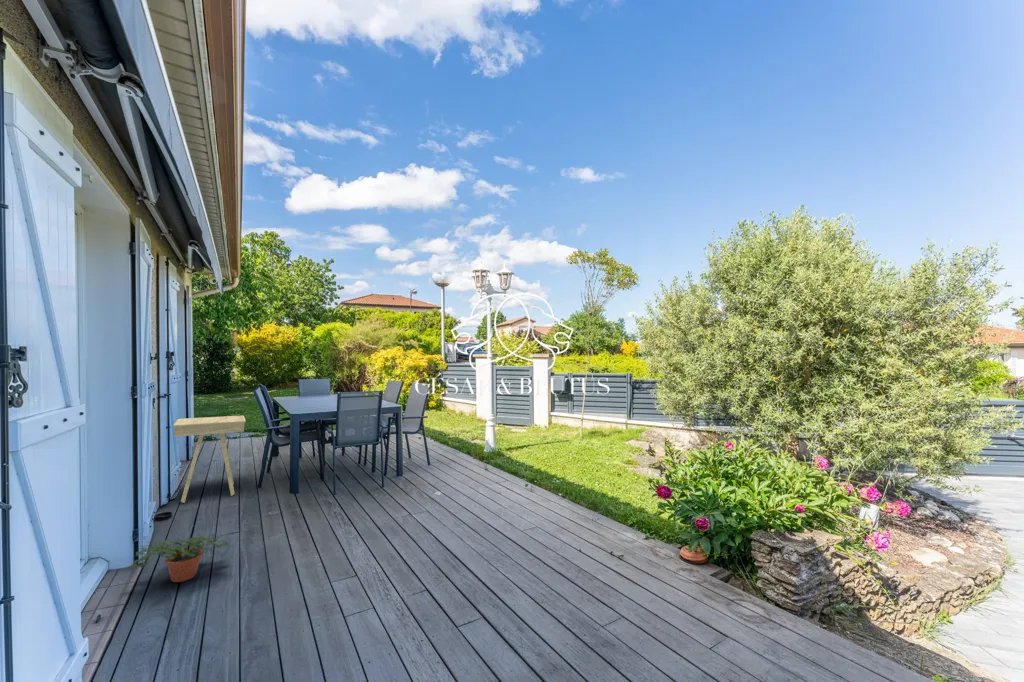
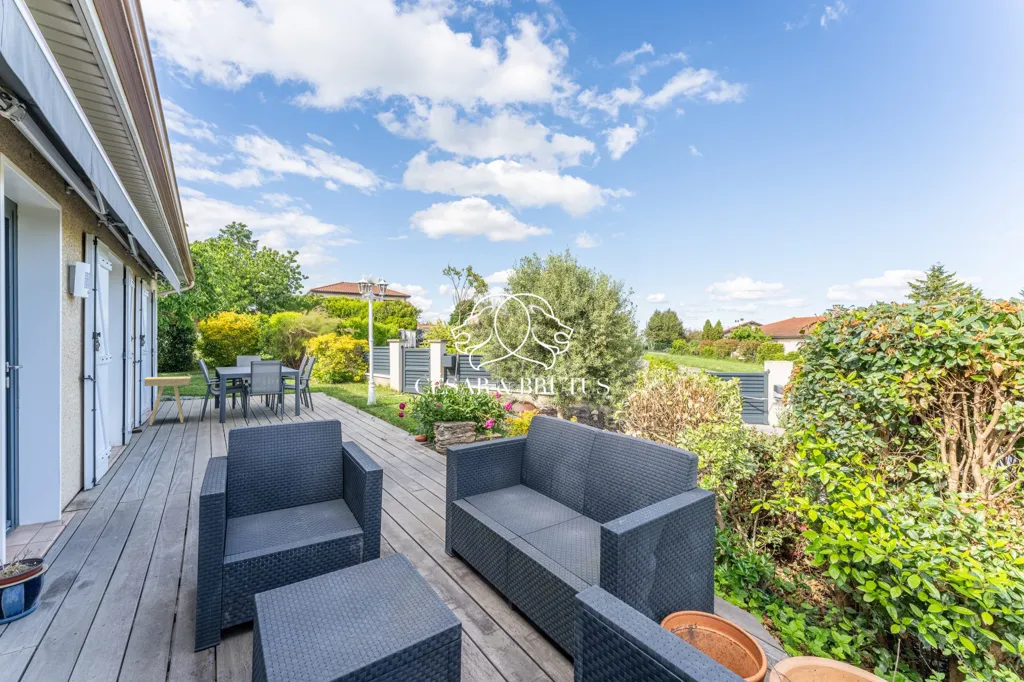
potted plant: present [129,534,229,582] -> none [122,427,174,448]

